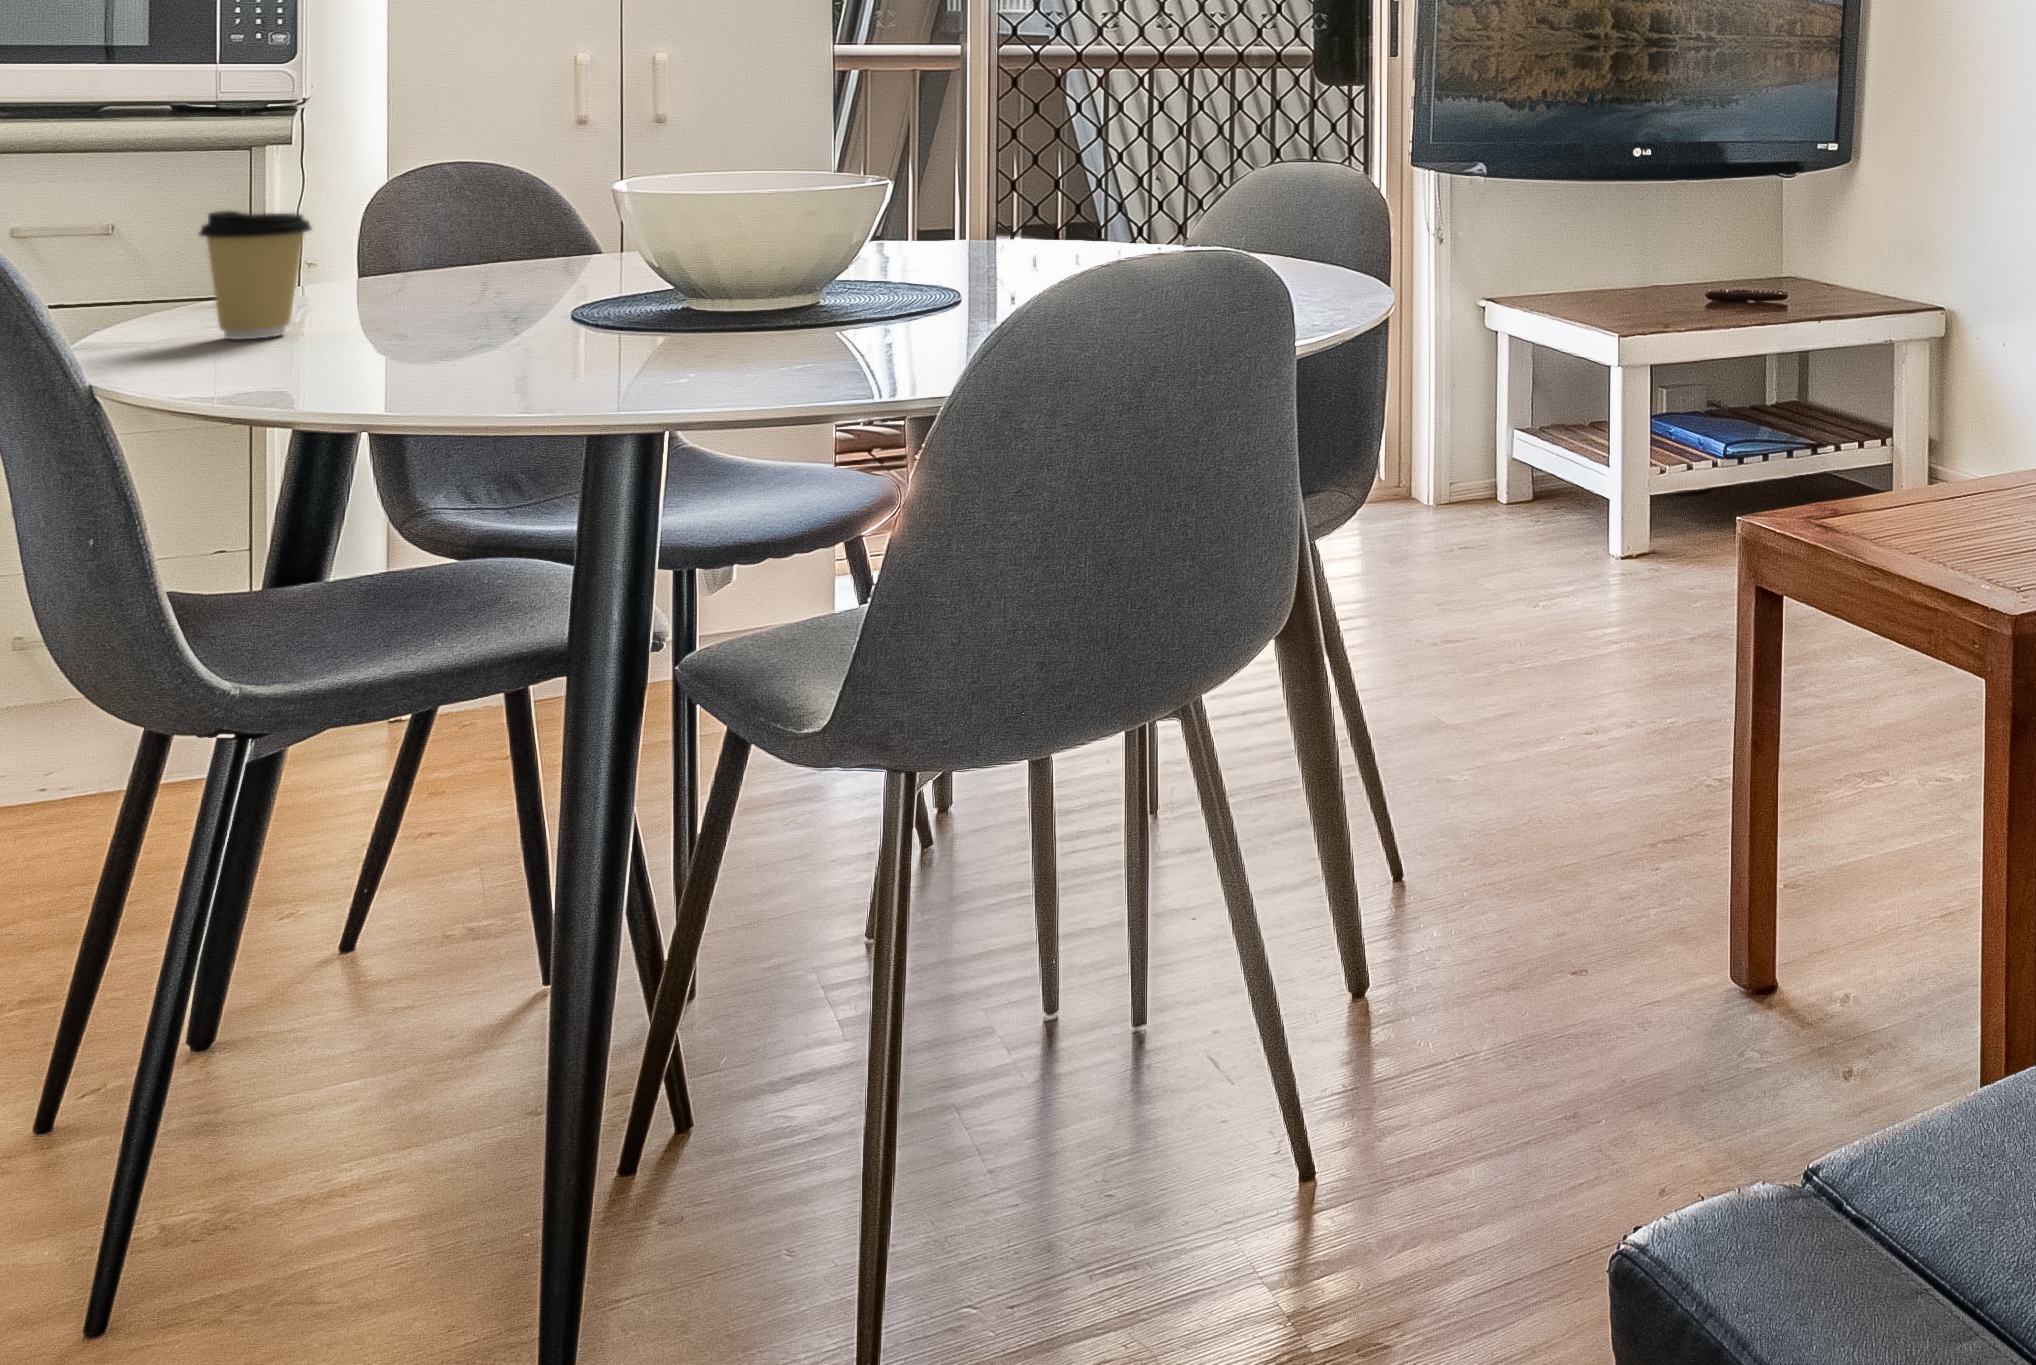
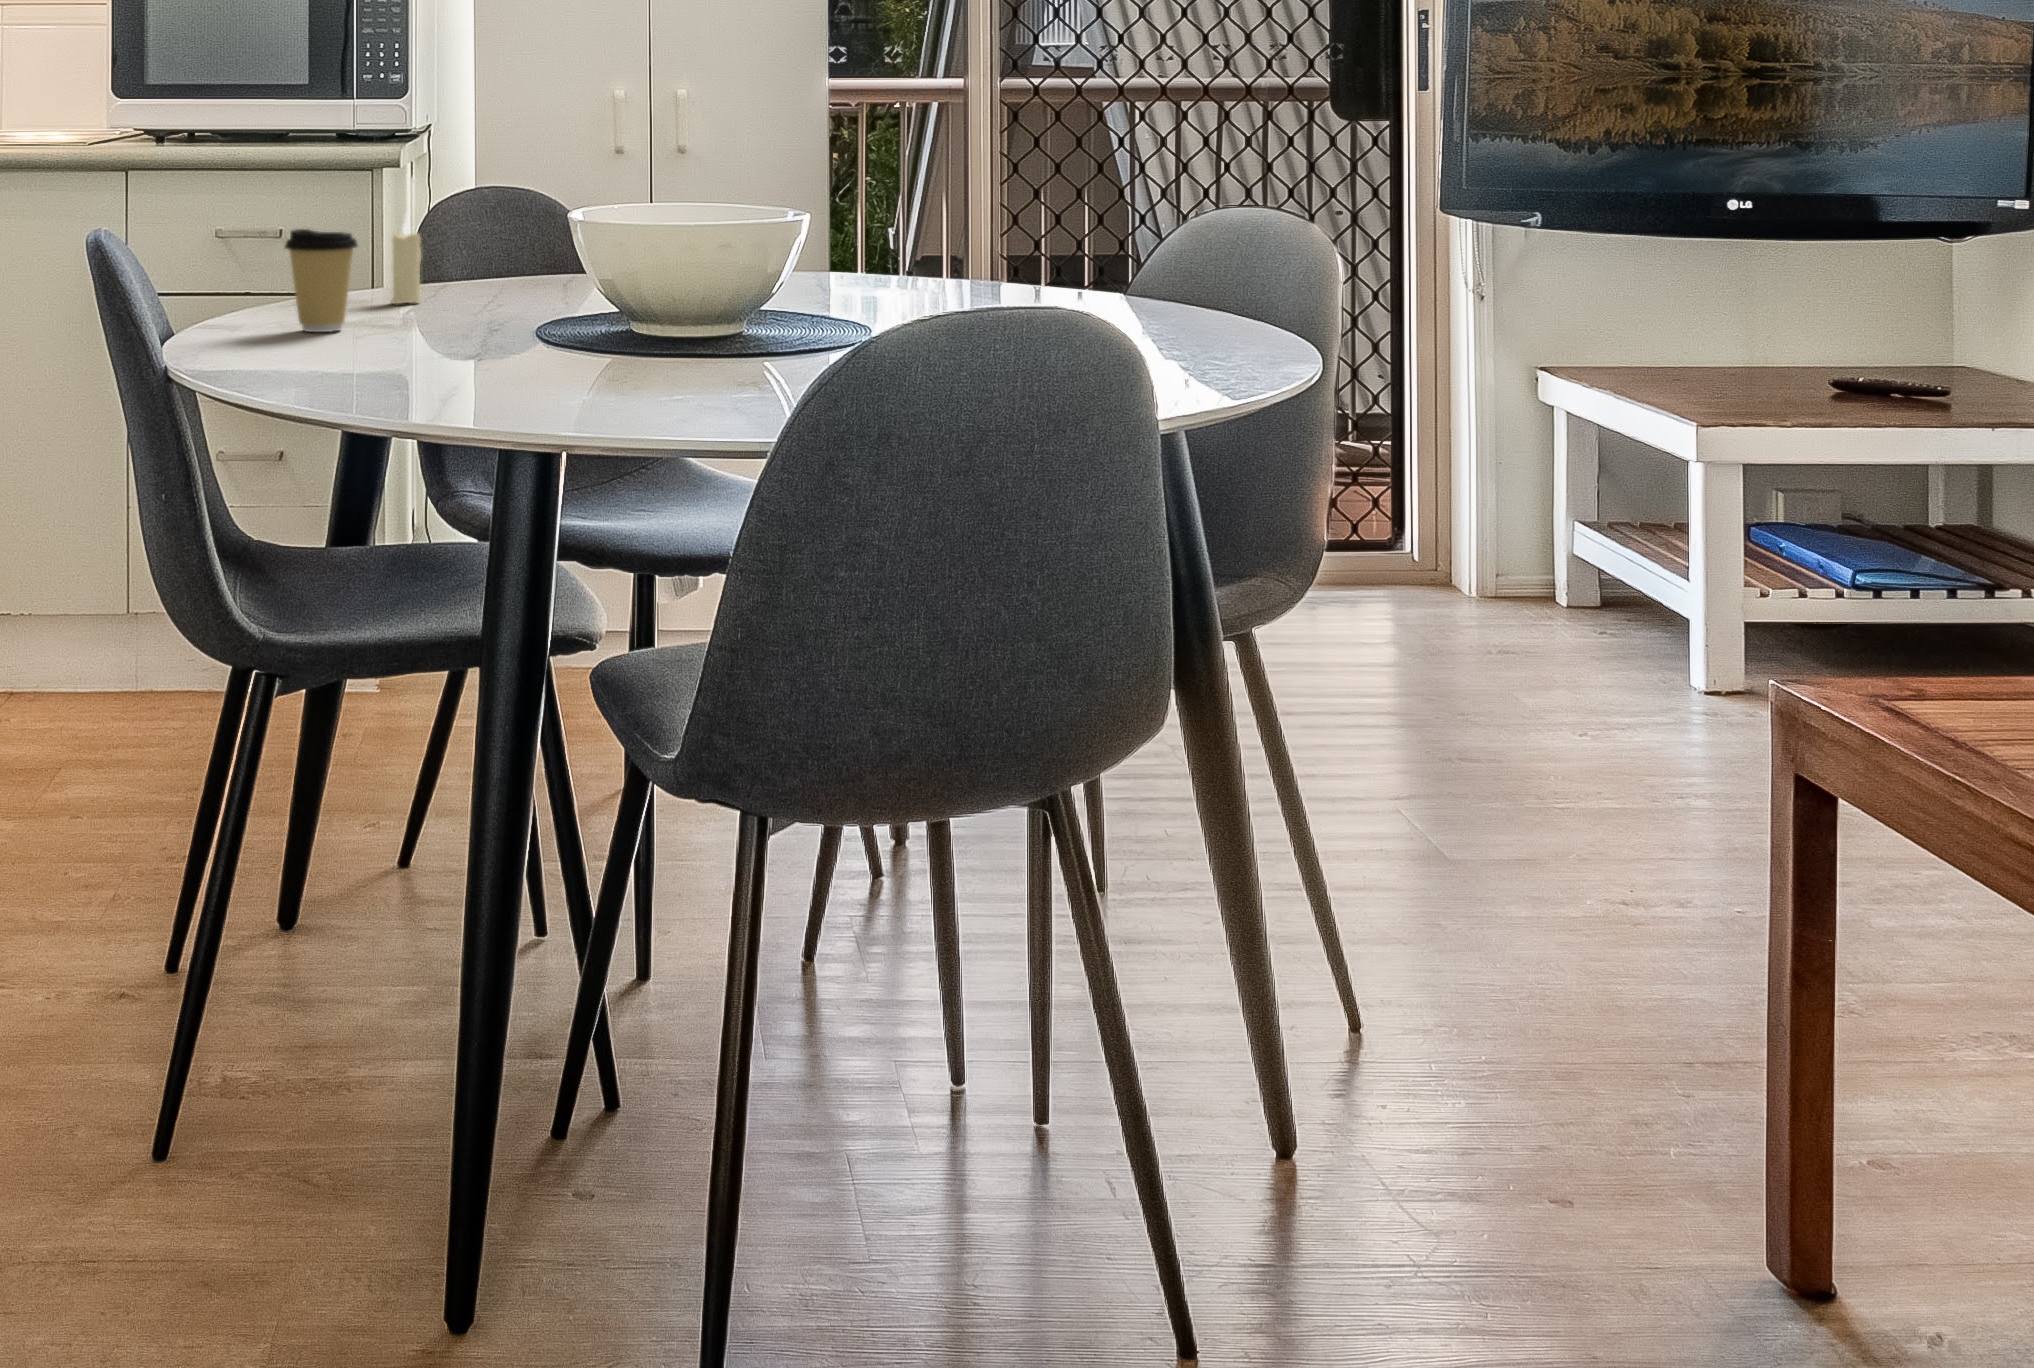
candle: none [333,188,379,300] -> present [391,219,421,304]

